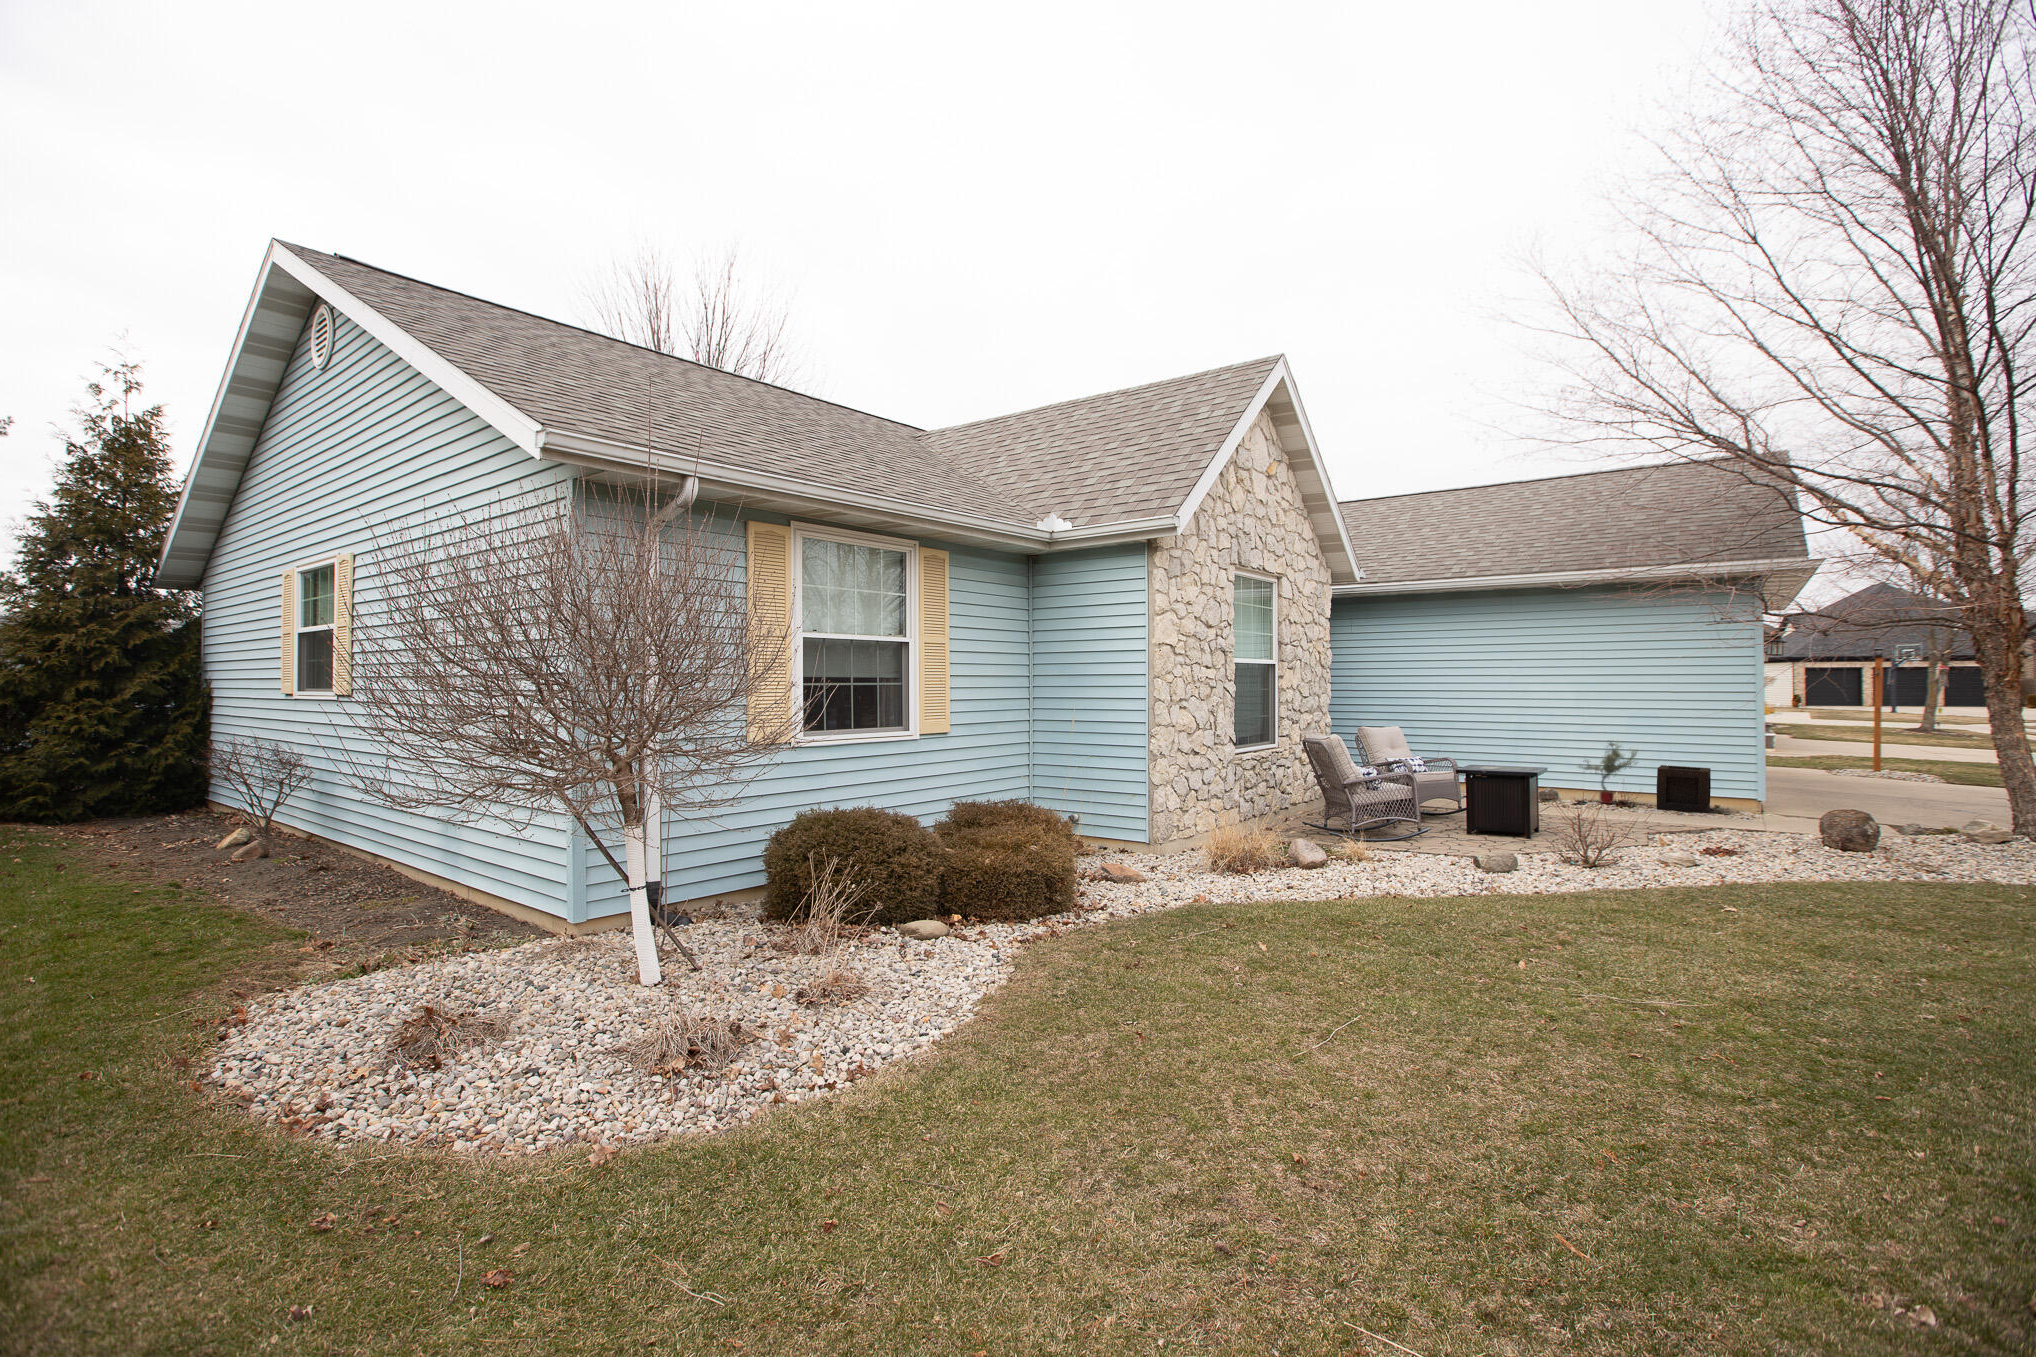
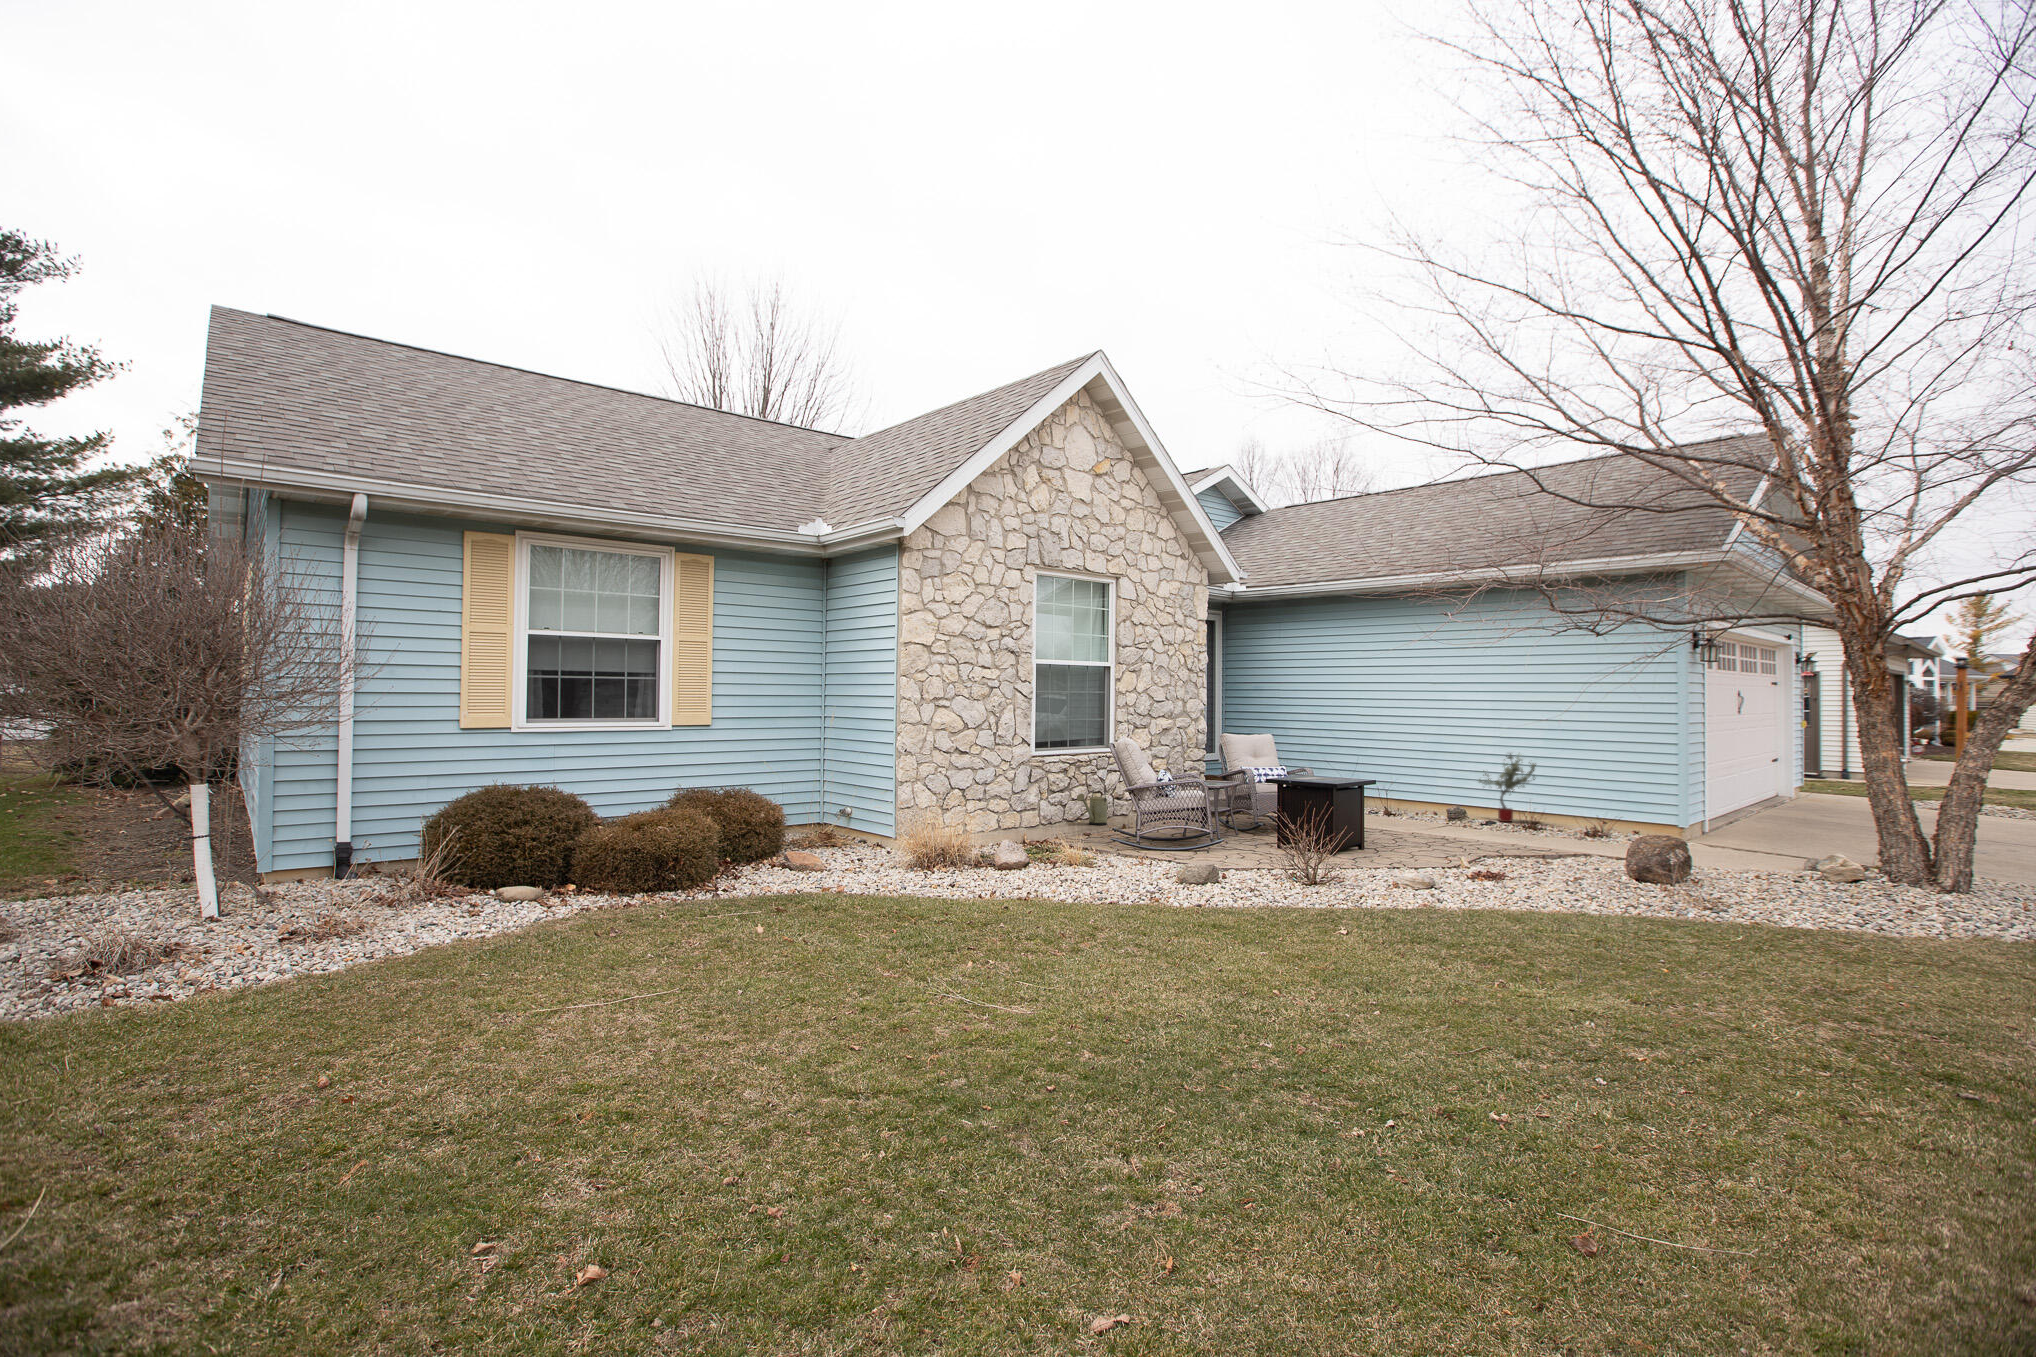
wooden crate: present [1657,765,1711,813] -> none [1549,781,1617,835]
watering can: none [1265,785,1288,821] -> present [1077,789,1108,825]

